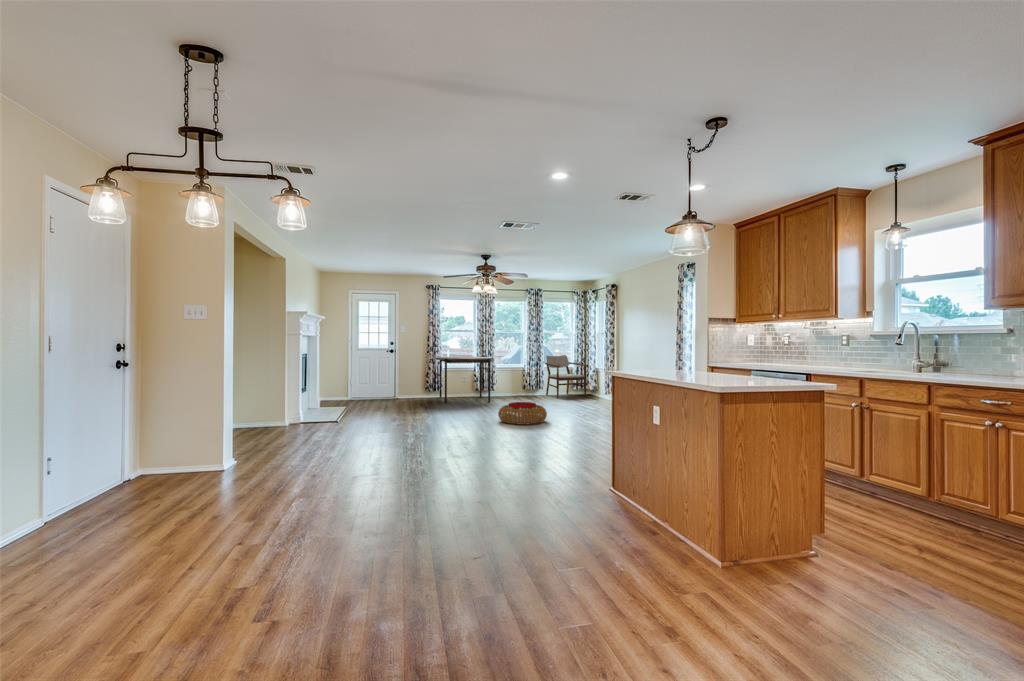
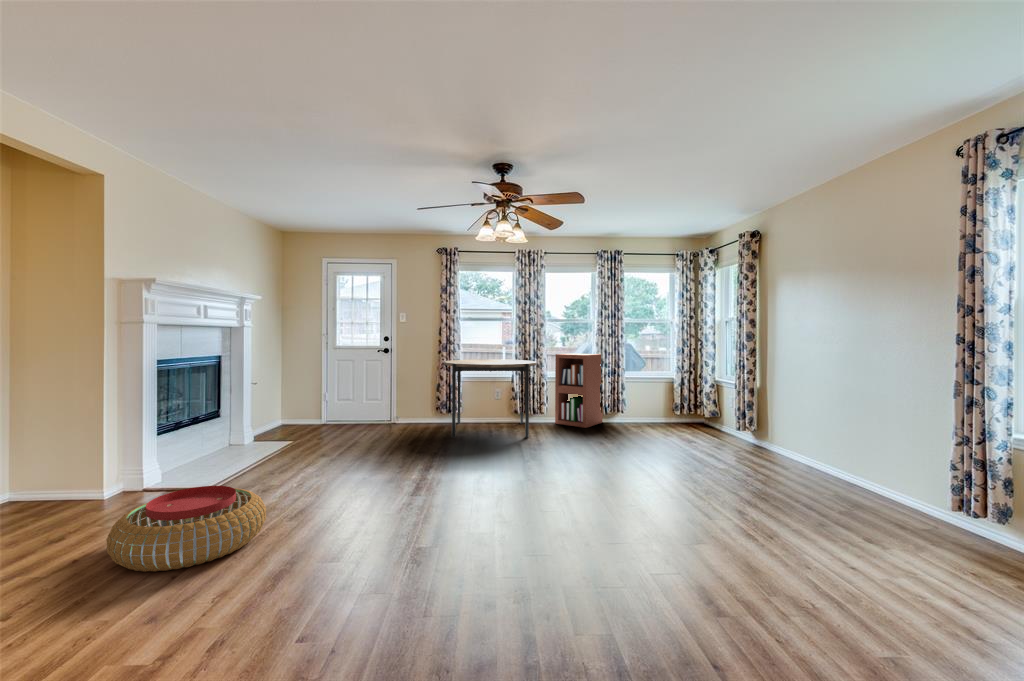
bookshelf: none [502,353,530,398] -> present [555,353,603,428]
armchair: present [545,355,587,398] -> none [627,358,701,432]
pouf: present [498,402,547,425] -> present [106,486,266,572]

